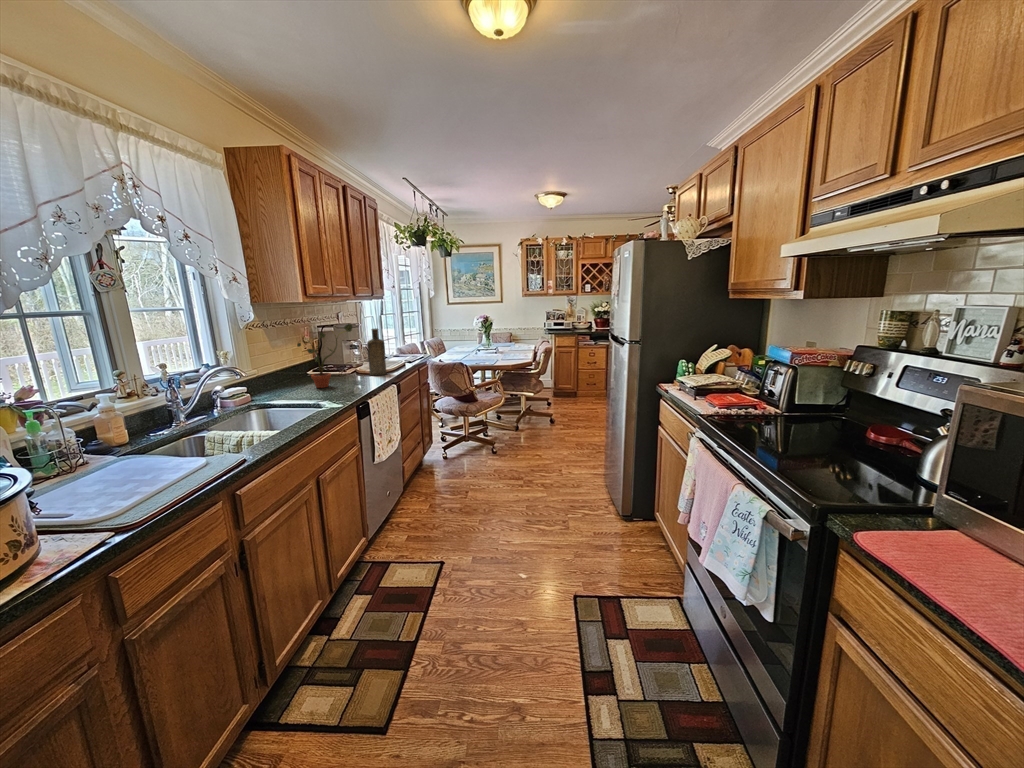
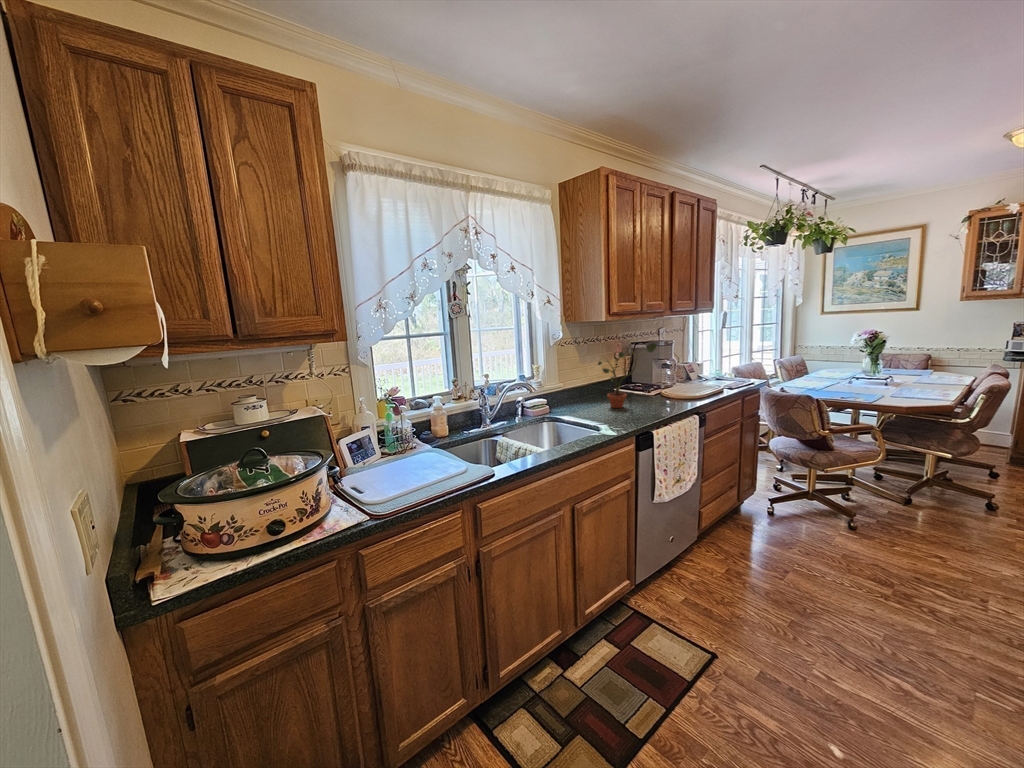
bottle: present [367,328,386,375] -> none [671,349,694,401]

